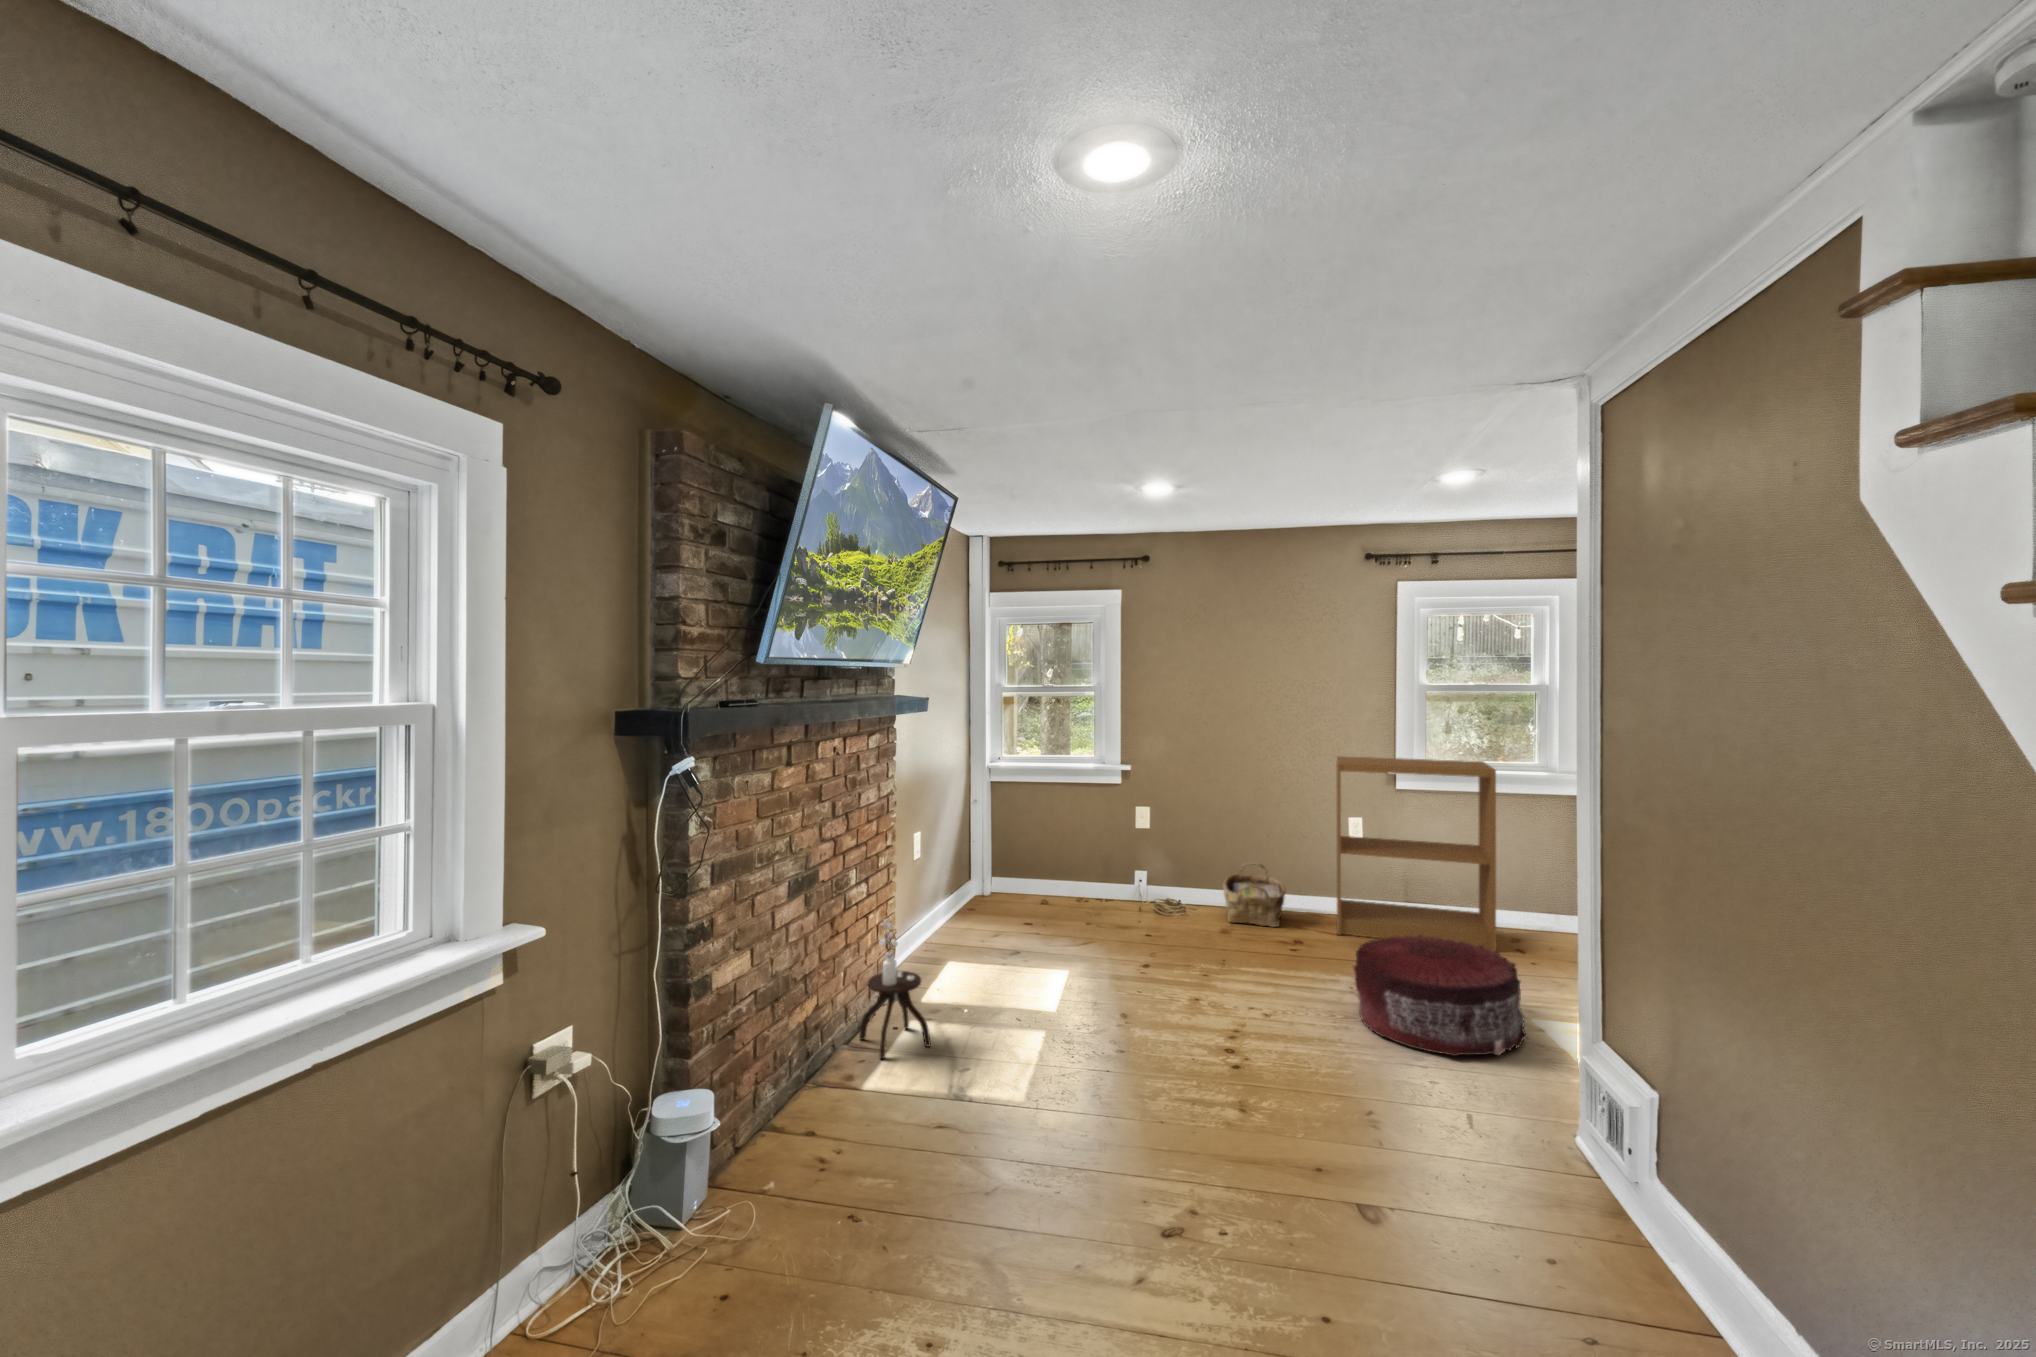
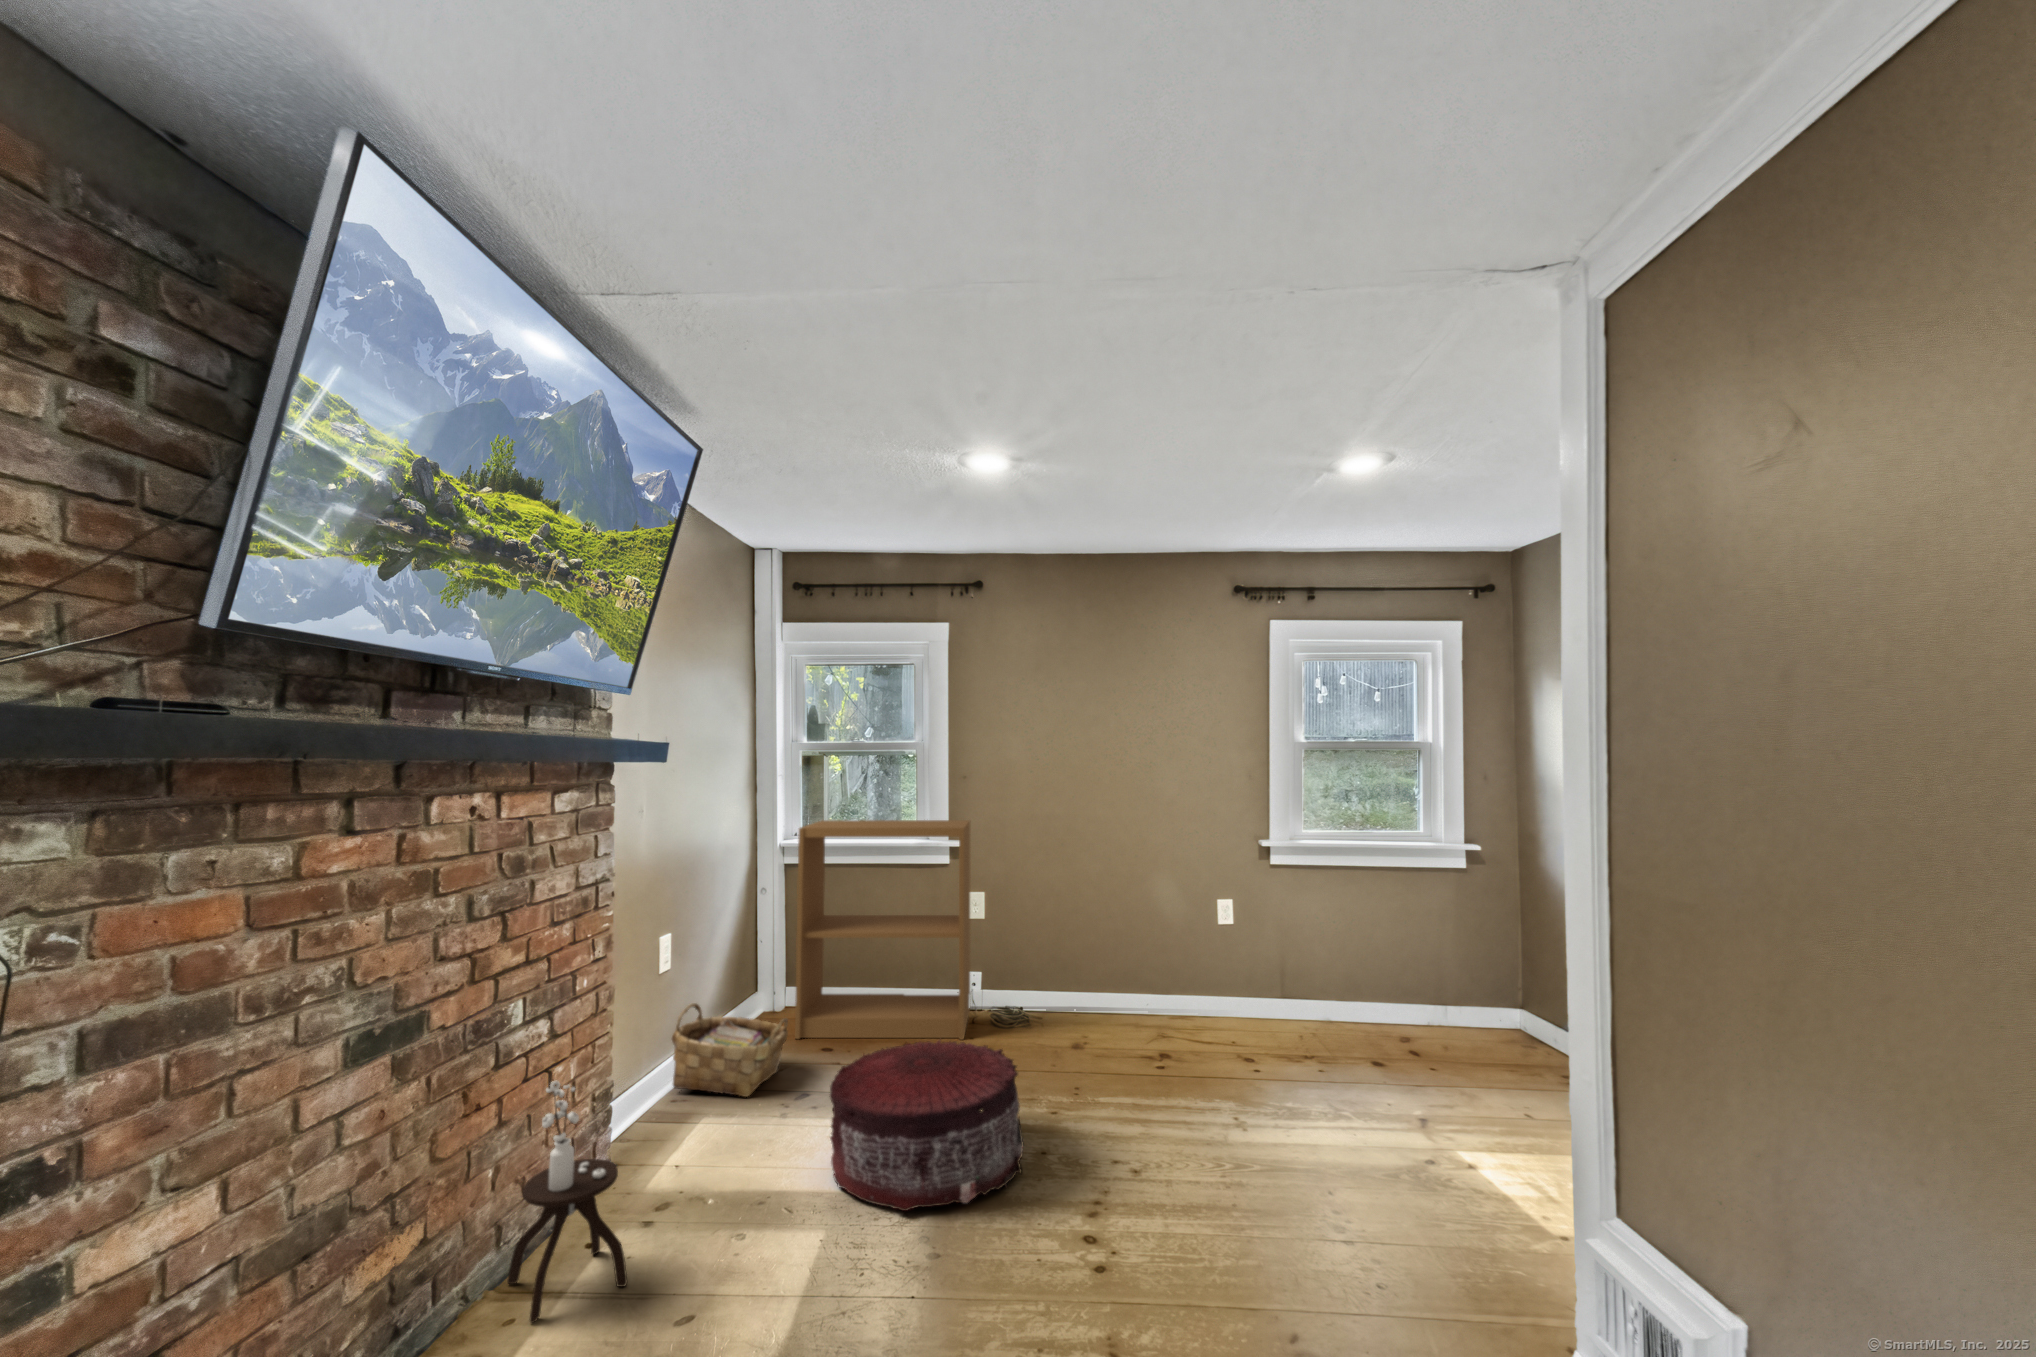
bookshelf: present [1336,756,1496,952] -> present [795,820,970,1040]
woven basket: present [1223,862,1286,927] -> present [672,1003,788,1097]
pouf: present [1353,934,1527,1056] -> present [830,1039,1023,1211]

